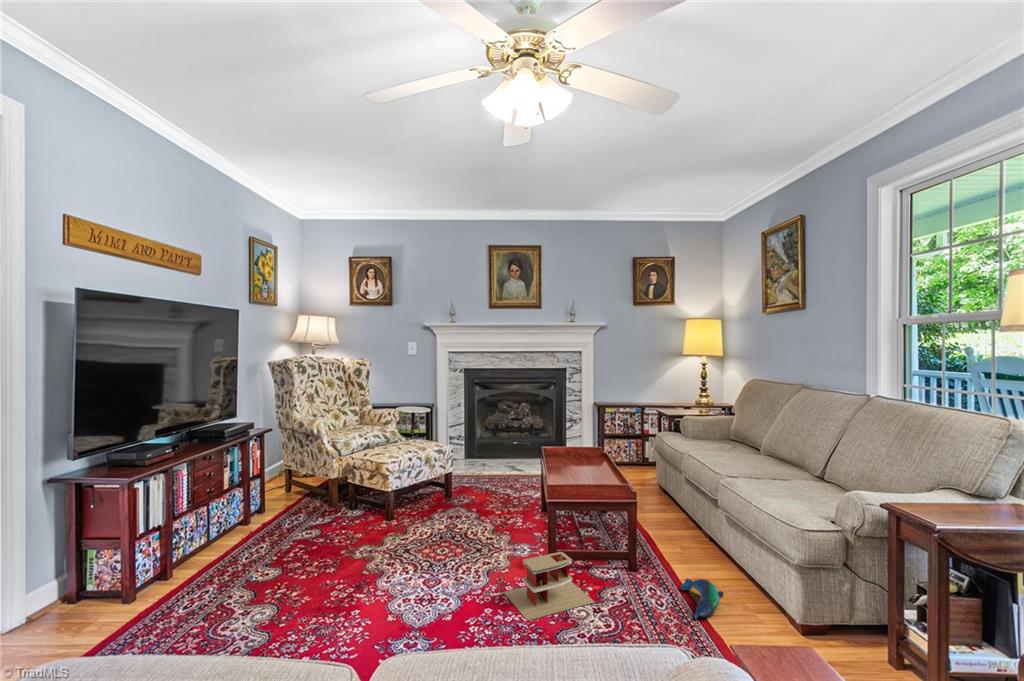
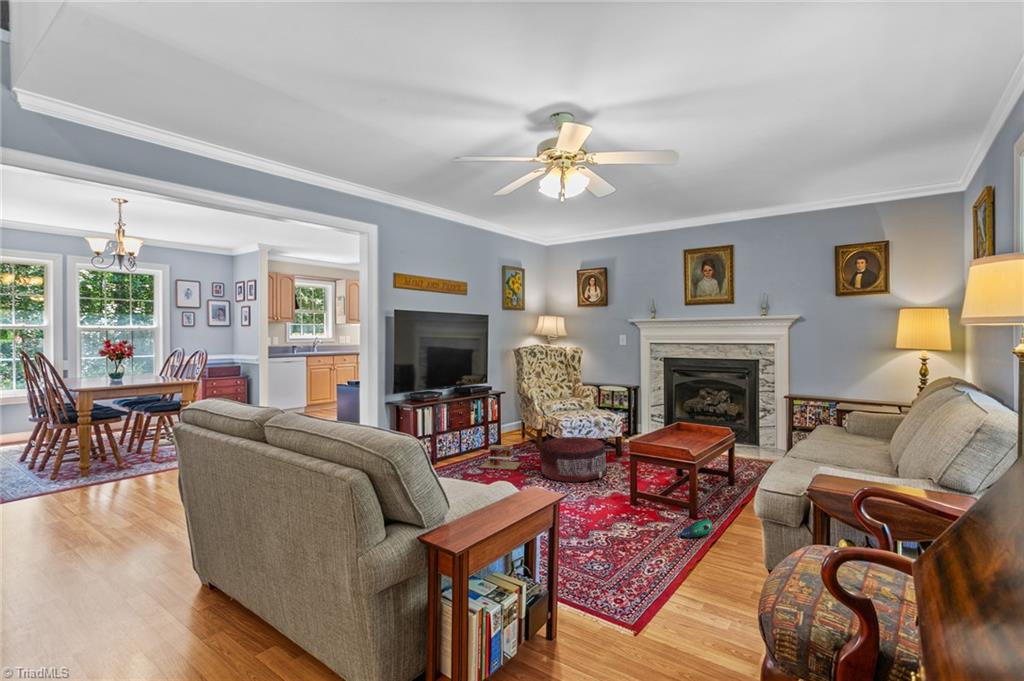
pouf: none [382,481,480,563] -> present [540,437,608,482]
toy house: present [504,552,594,620] -> present [480,445,521,469]

